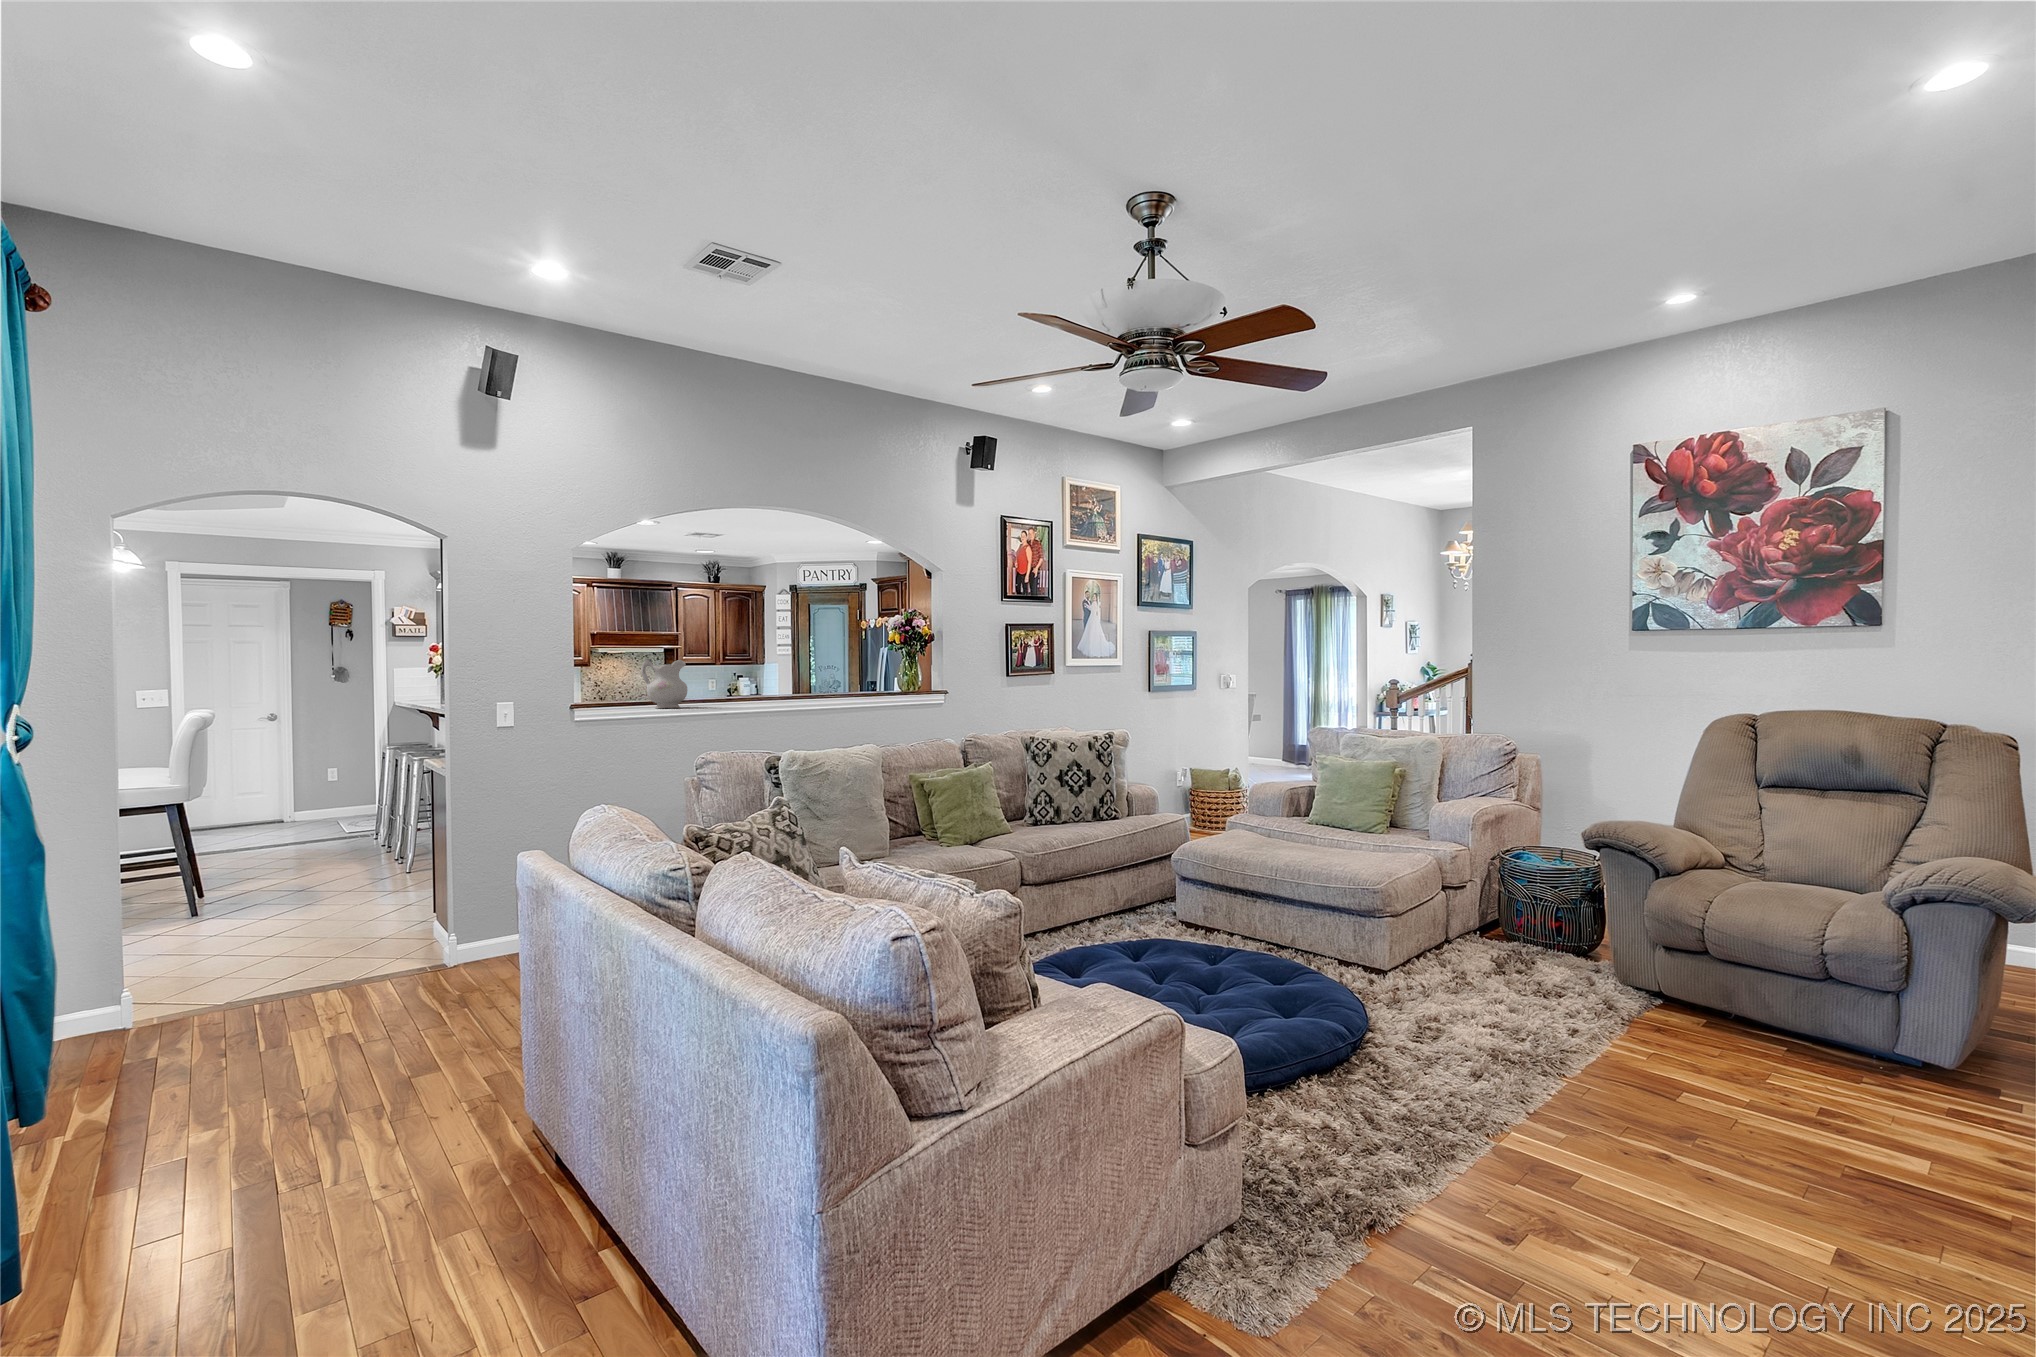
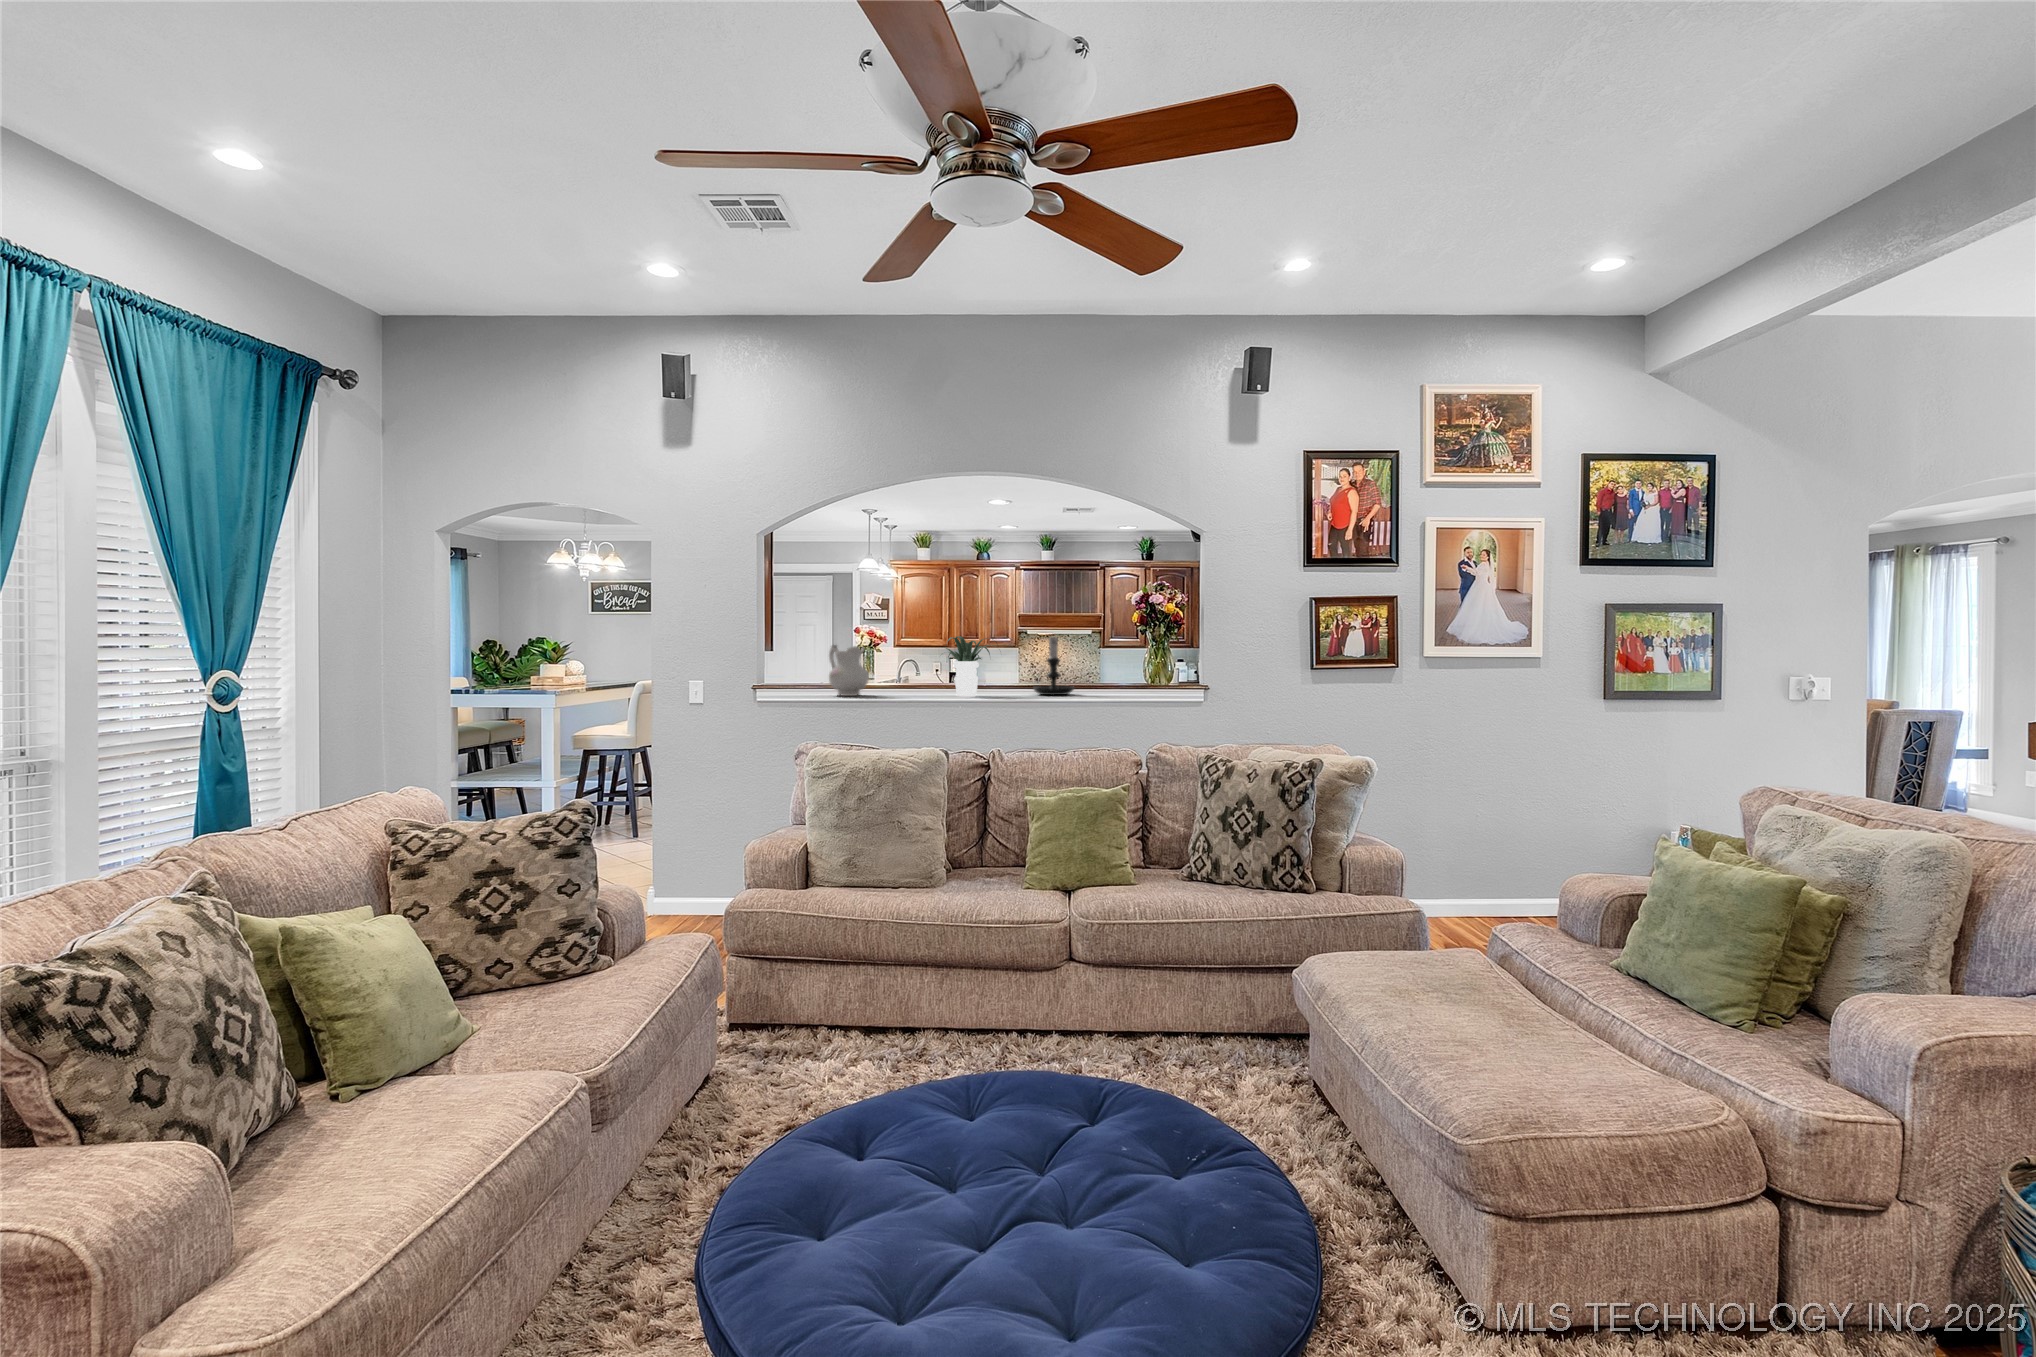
candle holder: none [822,648,859,701] -> present [1034,637,1074,695]
potted plant: none [750,651,809,704] -> present [944,636,997,696]

